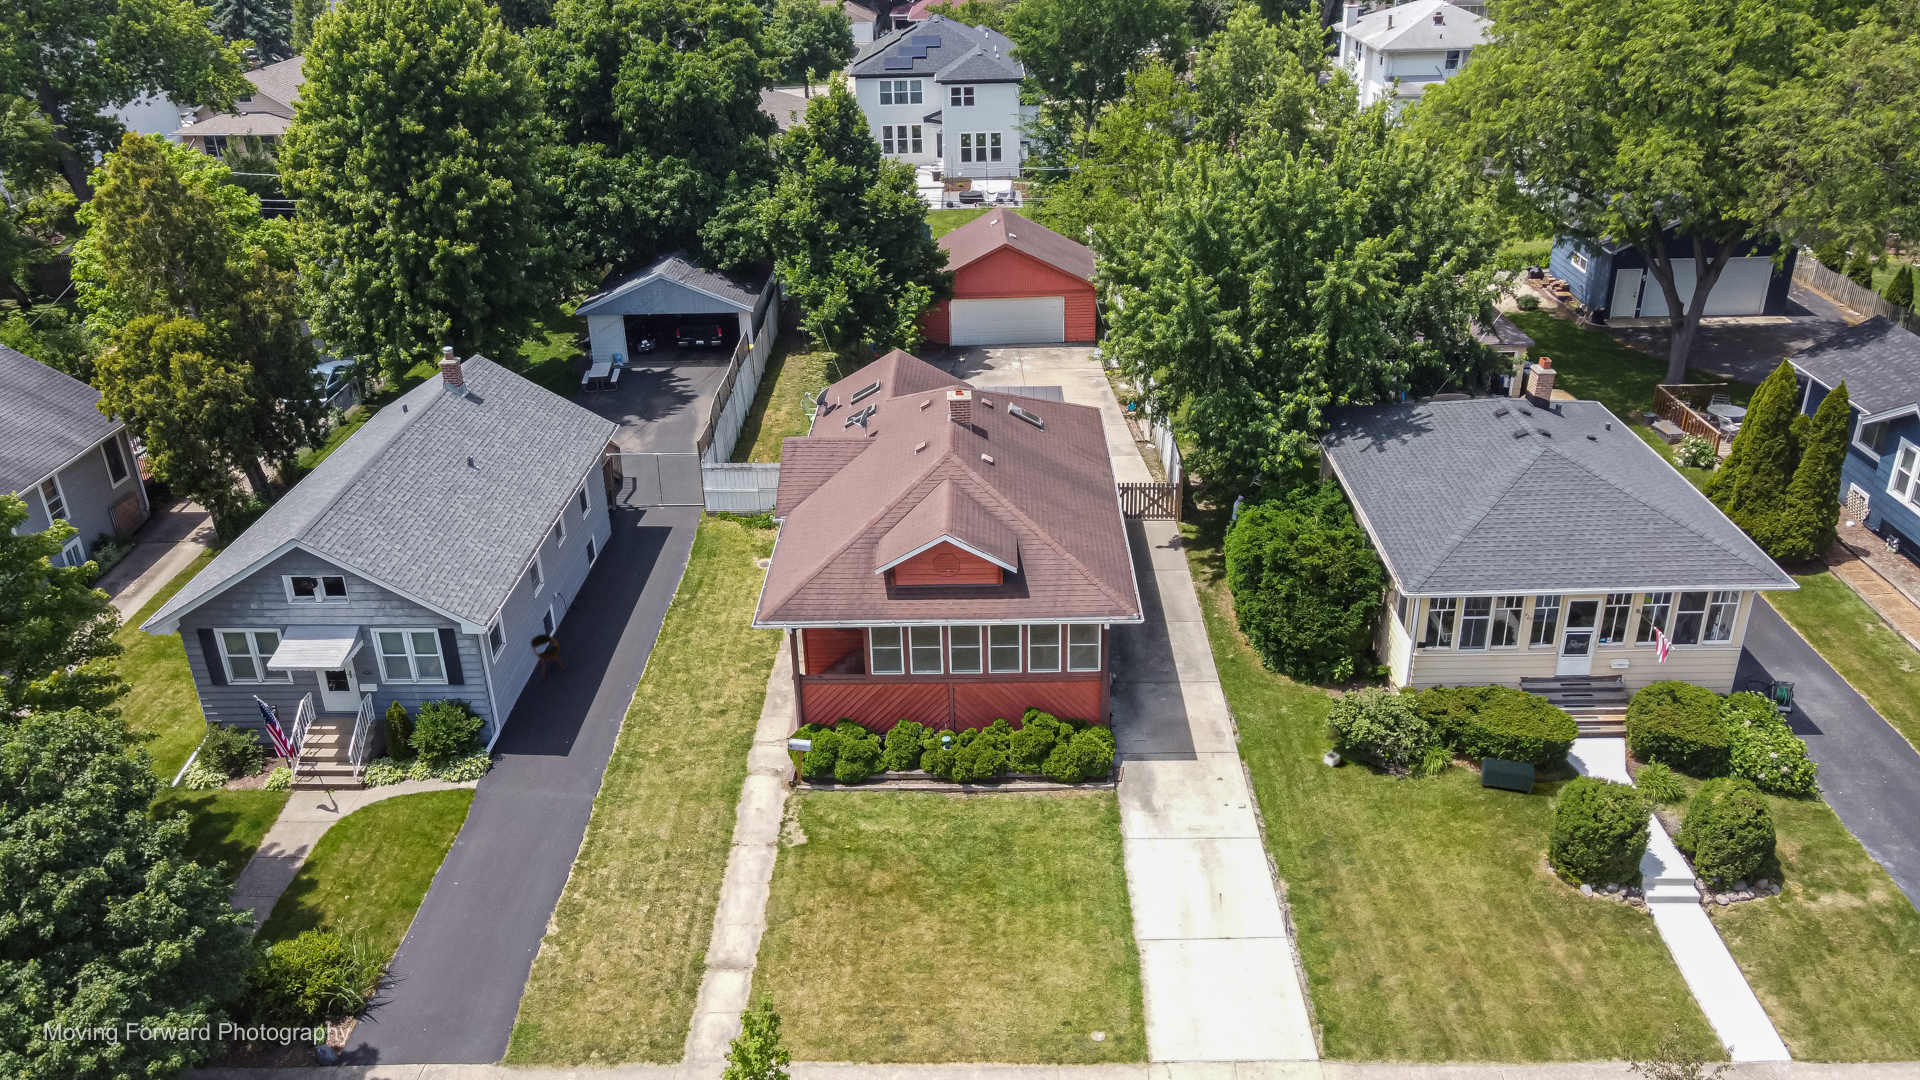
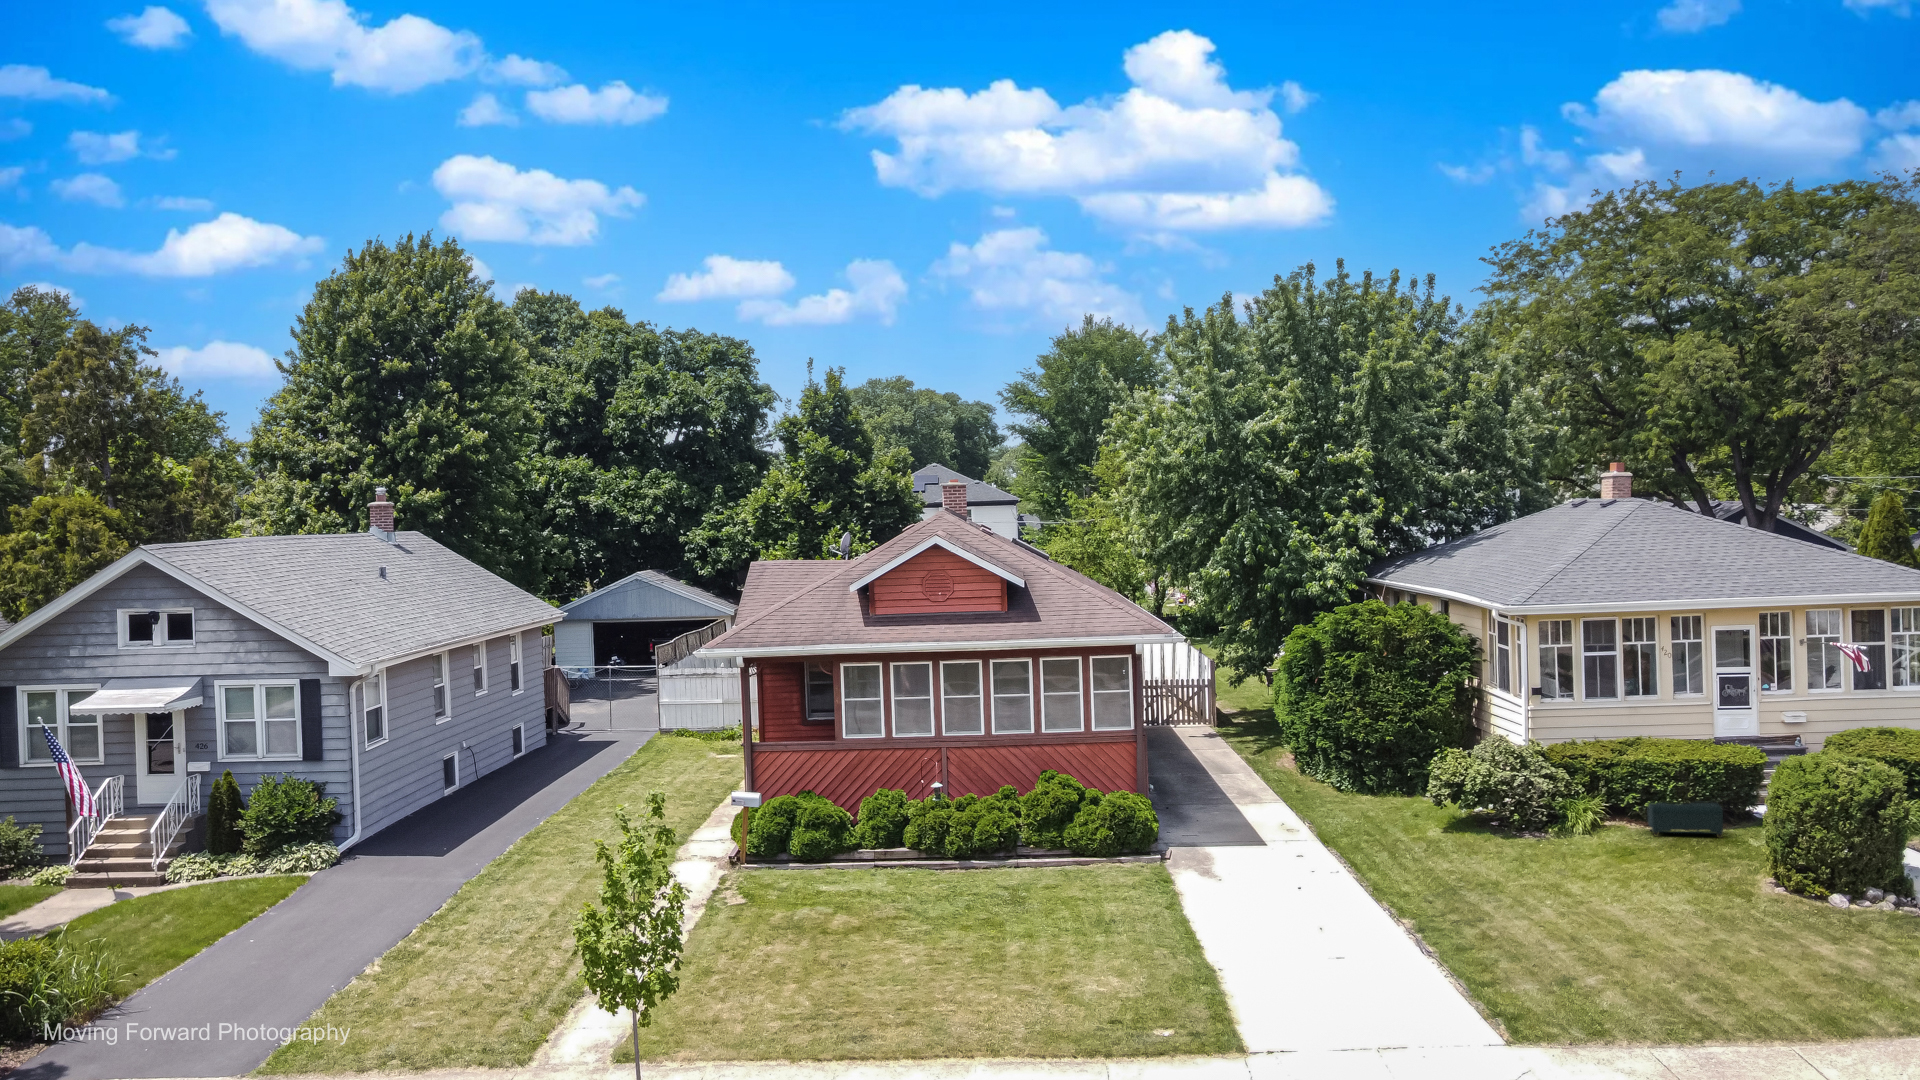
chair: present [531,634,563,678] -> none [420,768,460,819]
potted tree: present [1324,726,1340,766] -> none [1431,776,1457,832]

